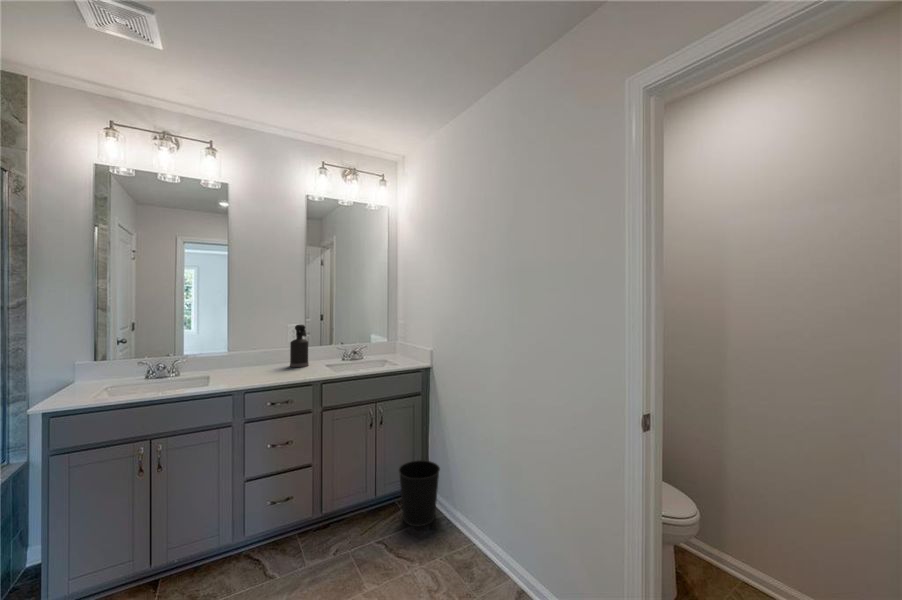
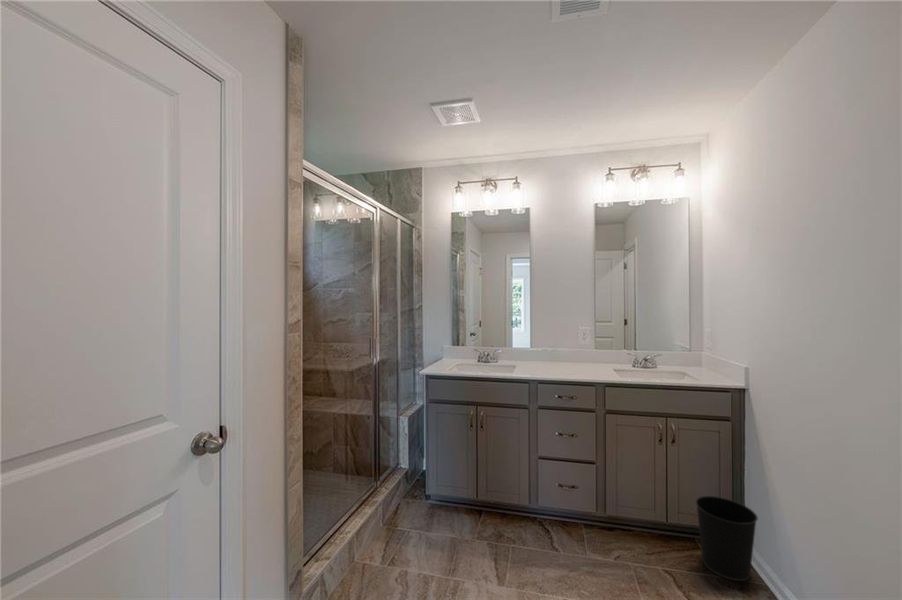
spray bottle: present [290,325,309,367] -> none [580,328,598,368]

